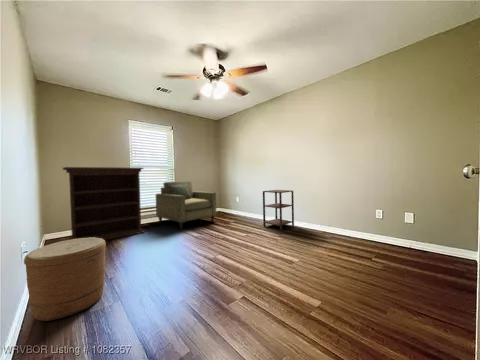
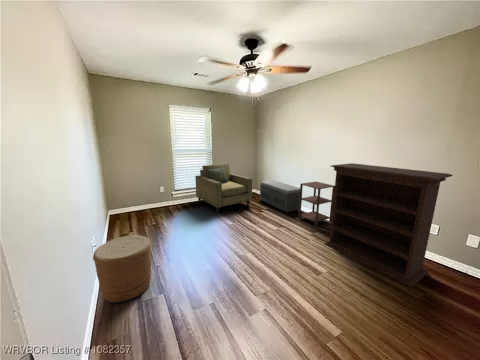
bookshelf: present [63,167,144,240] -> present [325,163,453,287]
storage bench: none [224,196,265,223] -> present [260,181,300,212]

